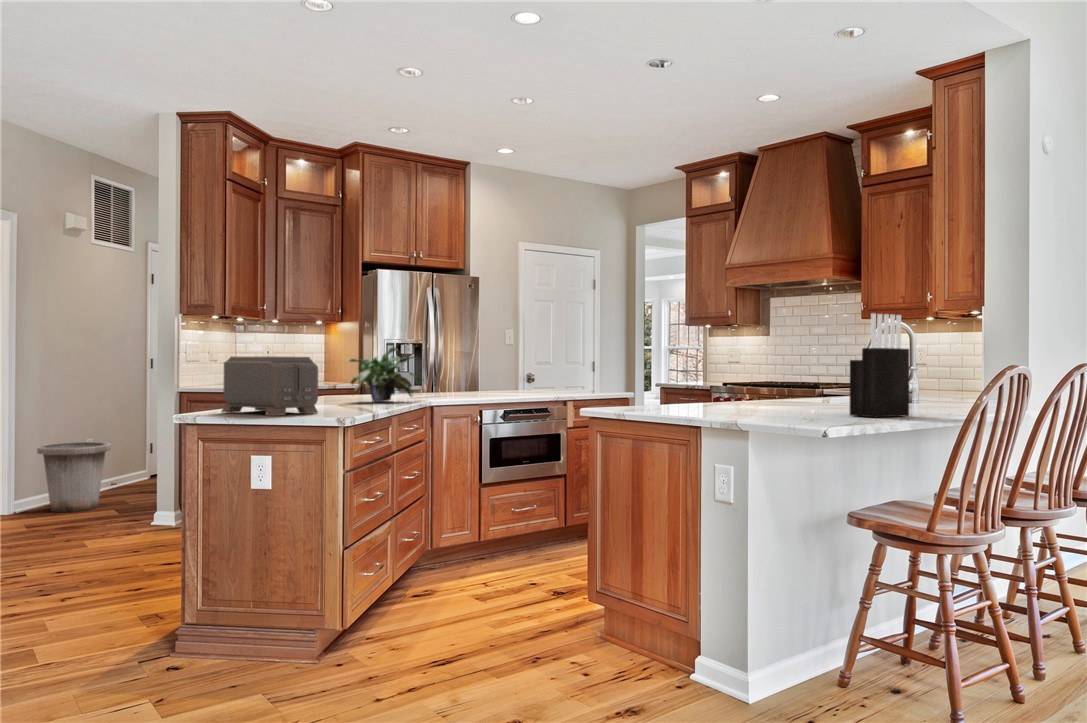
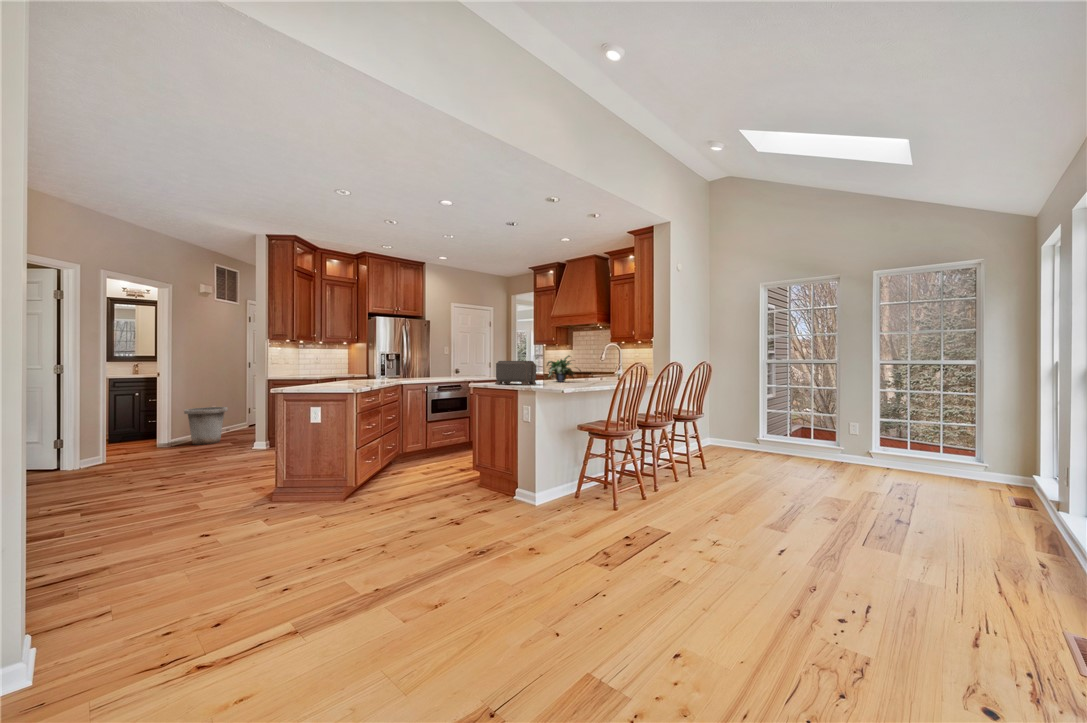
knife block: present [850,313,909,417] -> none [581,342,605,385]
potted plant: present [348,348,420,402] -> present [547,355,581,382]
toaster: present [221,357,318,416] -> present [495,361,536,385]

